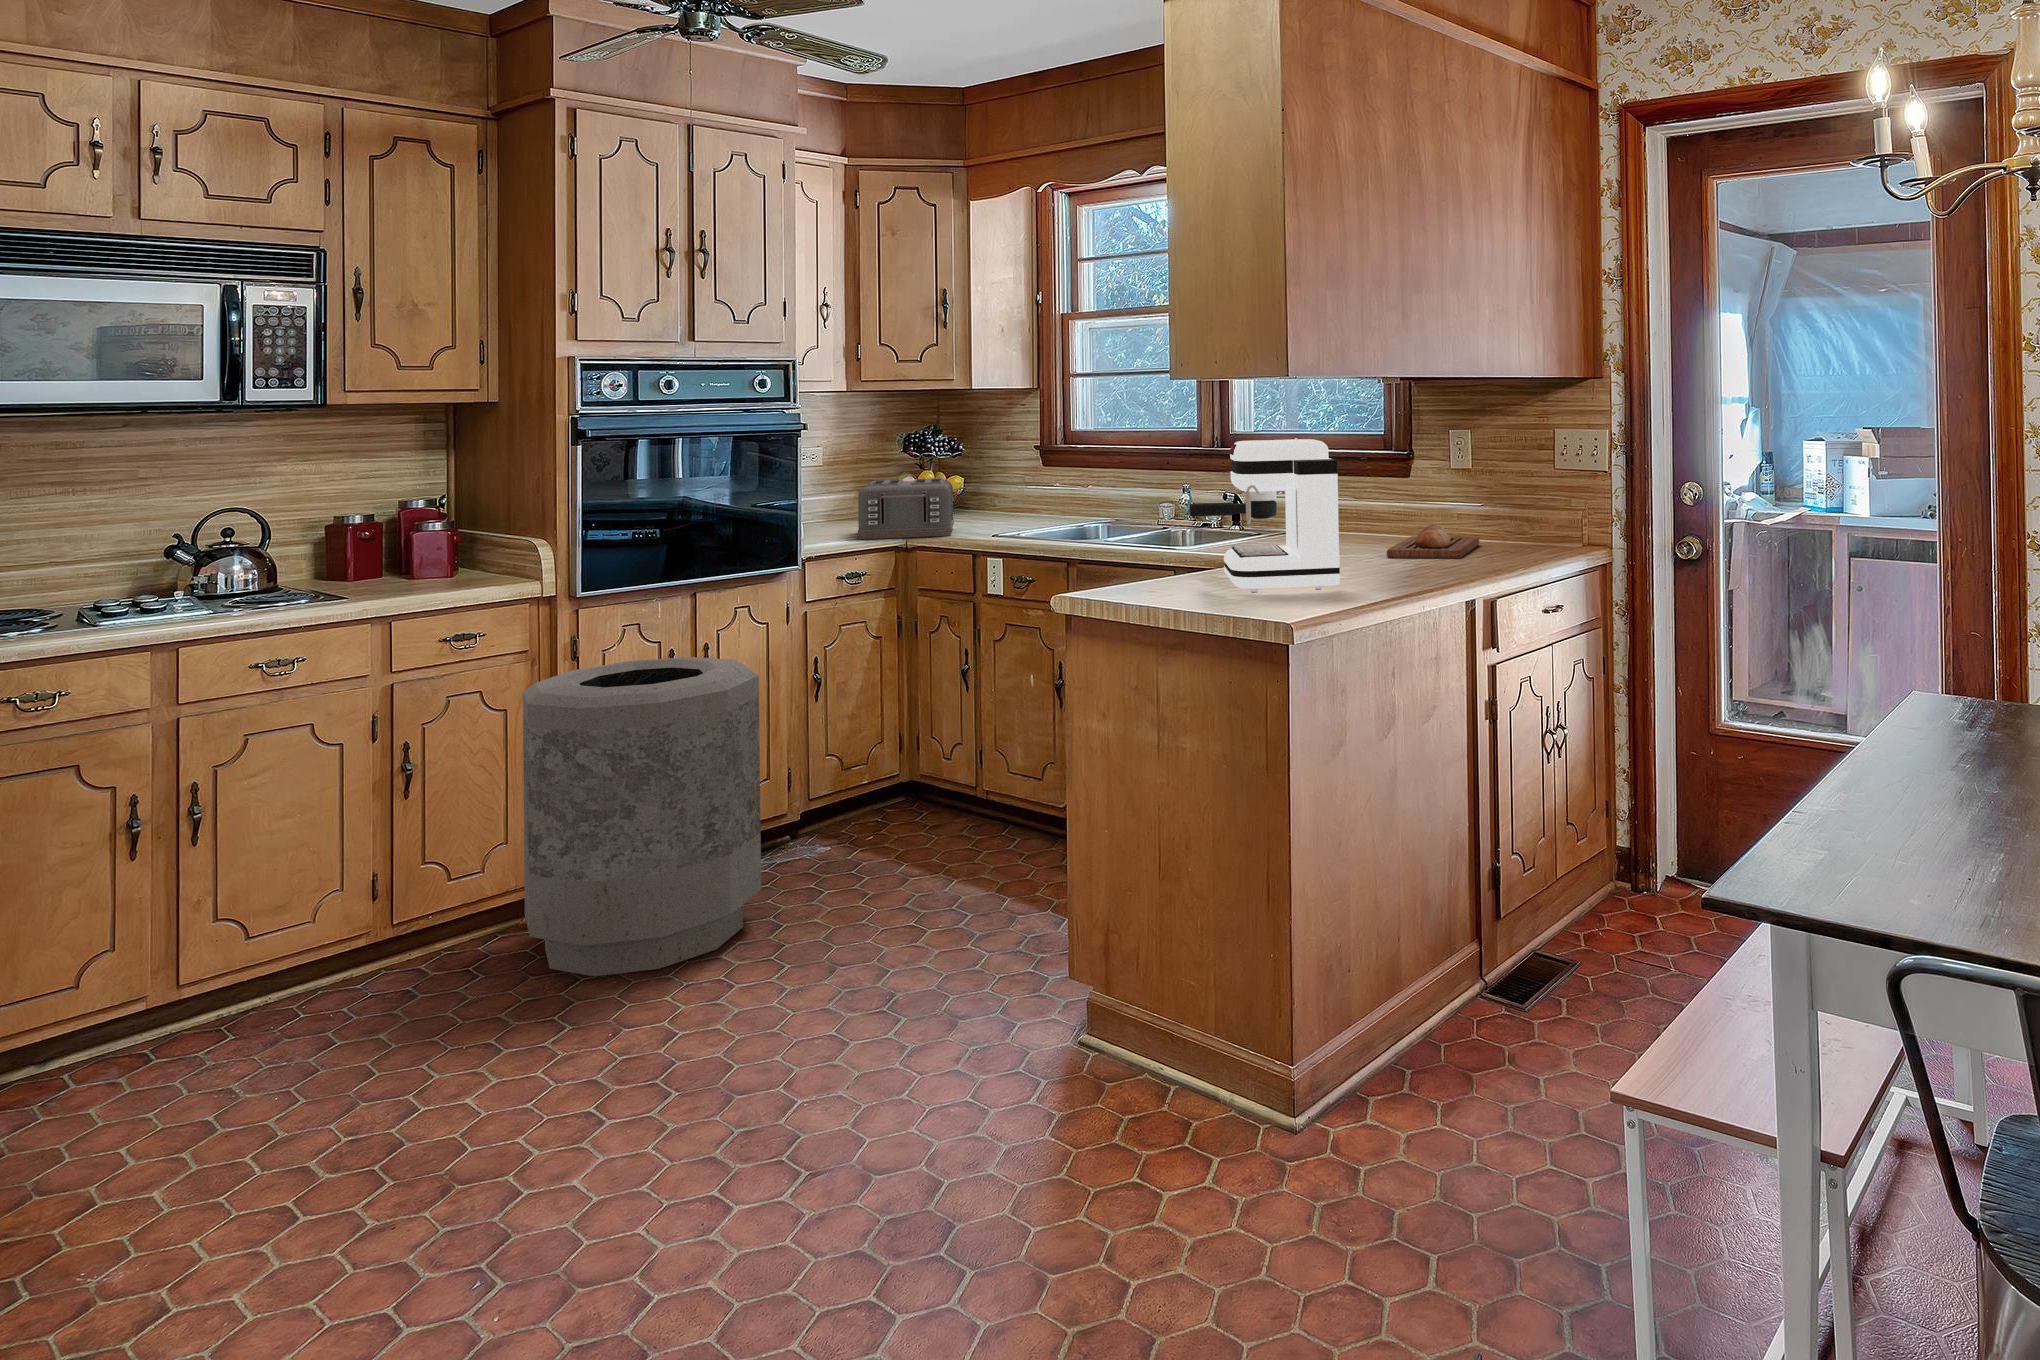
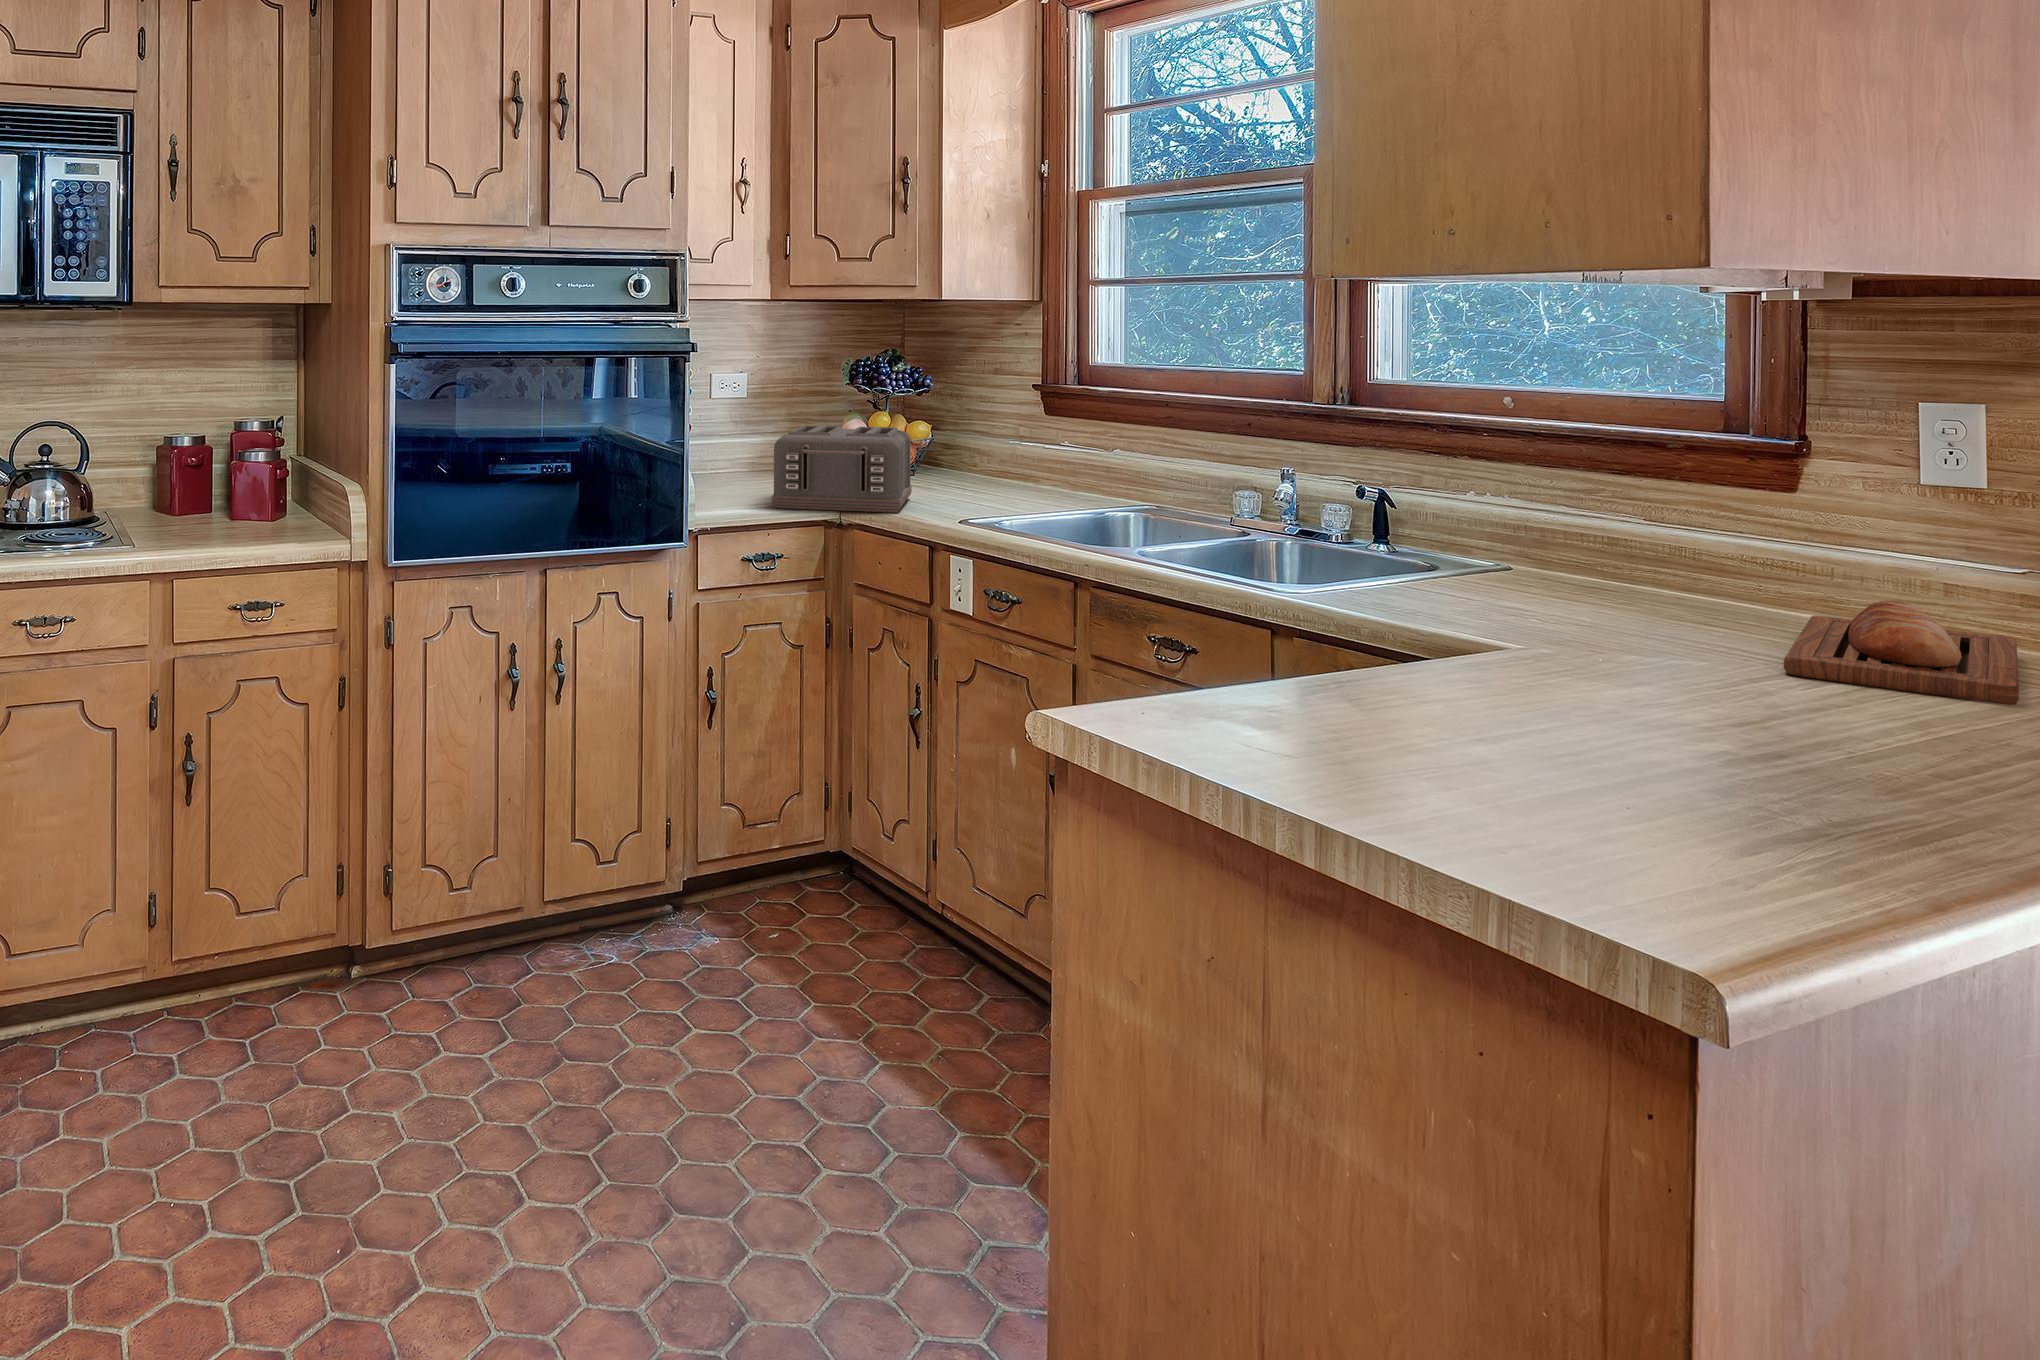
coffee maker: present [1190,439,1340,592] -> none [1320,406,1760,790]
trash can: present [523,657,761,976] -> none [295,655,593,1117]

